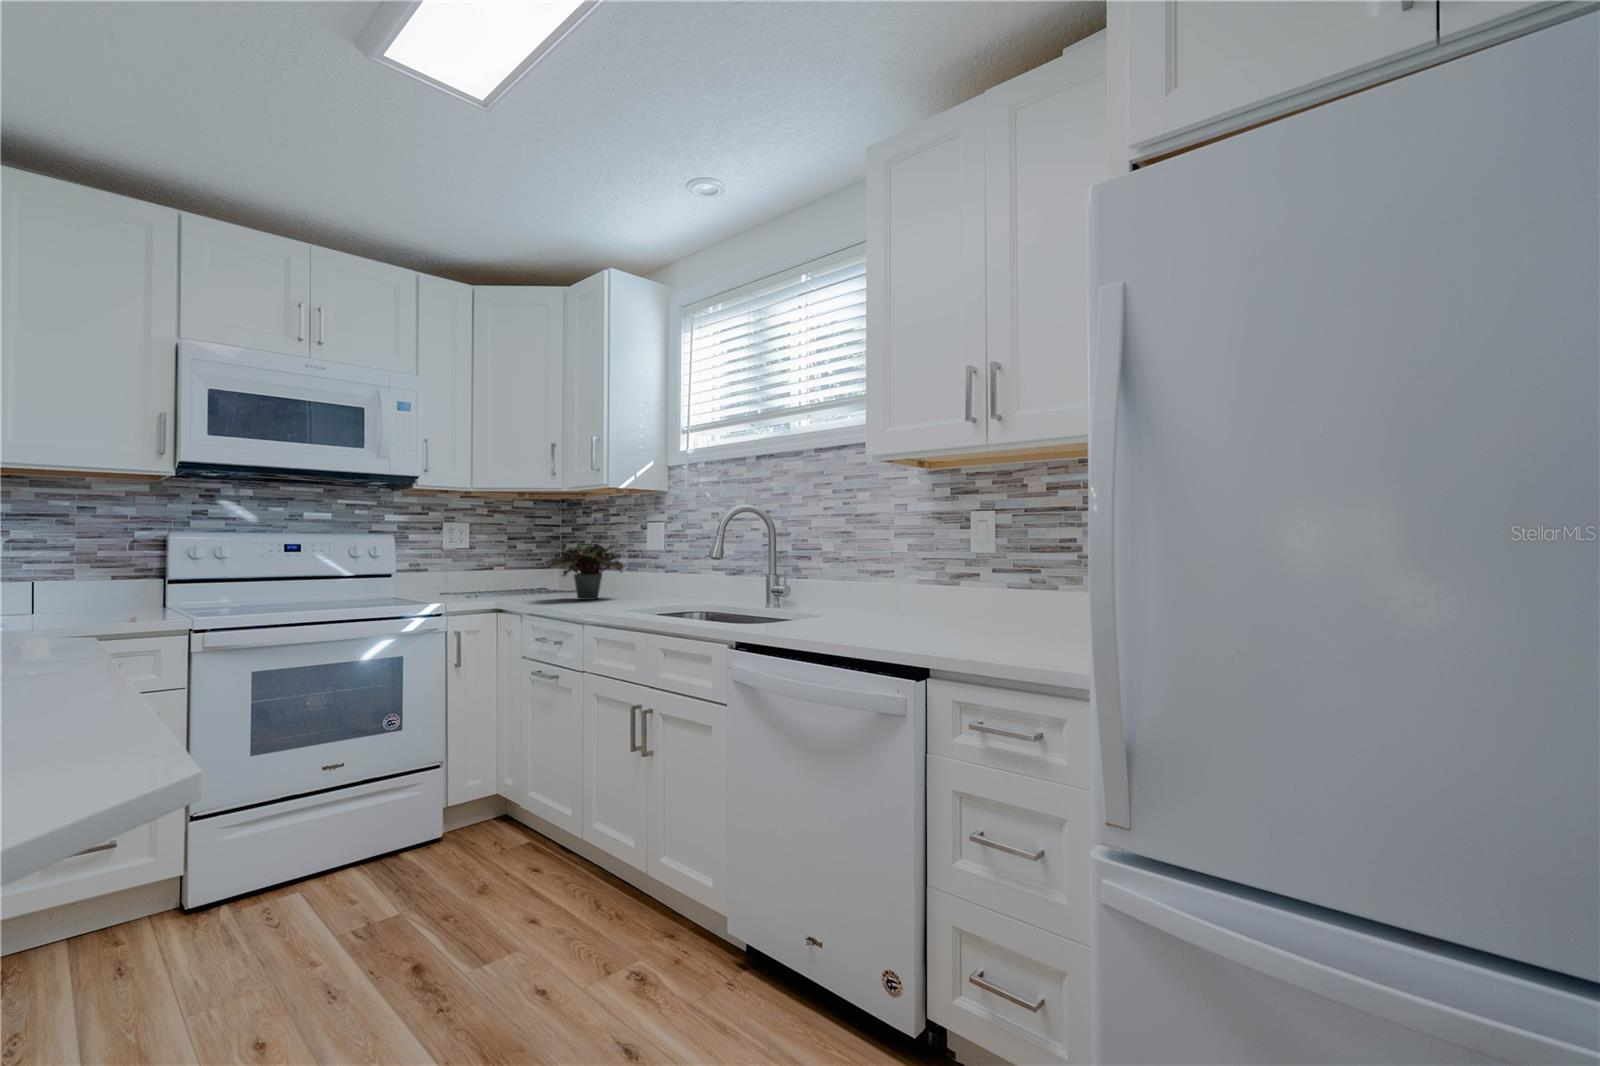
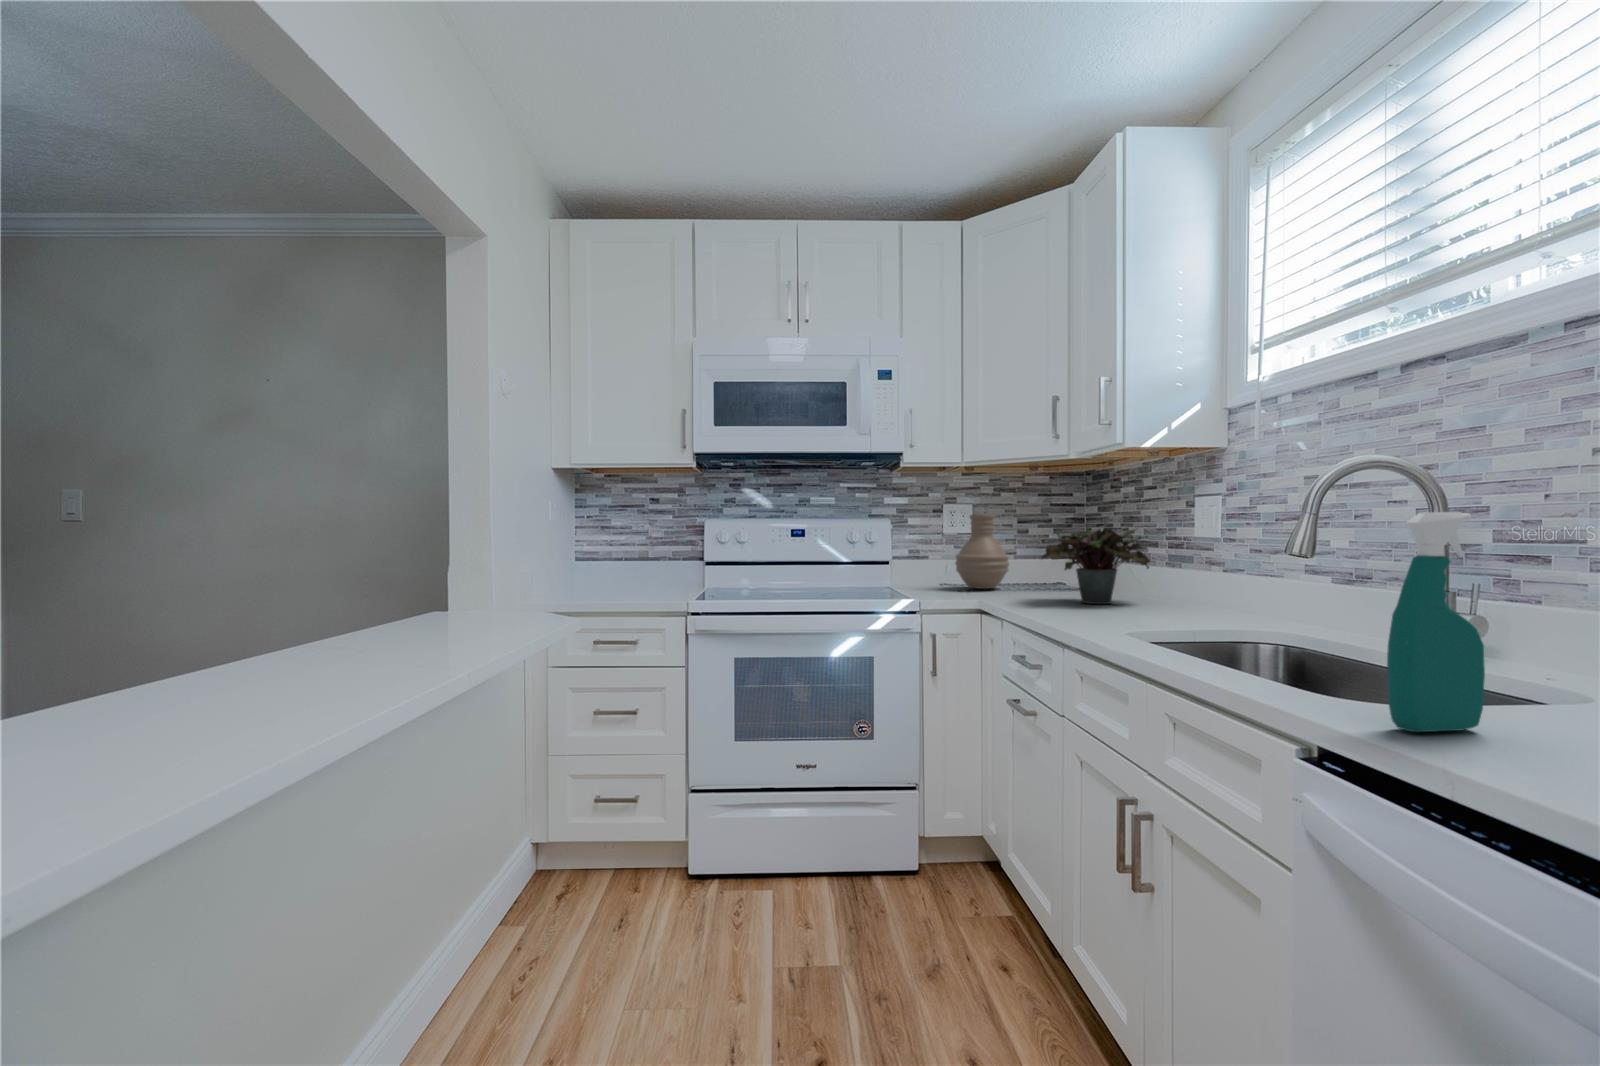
vase: none [458,532,508,597] -> present [955,514,1009,589]
spray bottle: none [756,537,784,624] -> present [1387,511,1485,732]

